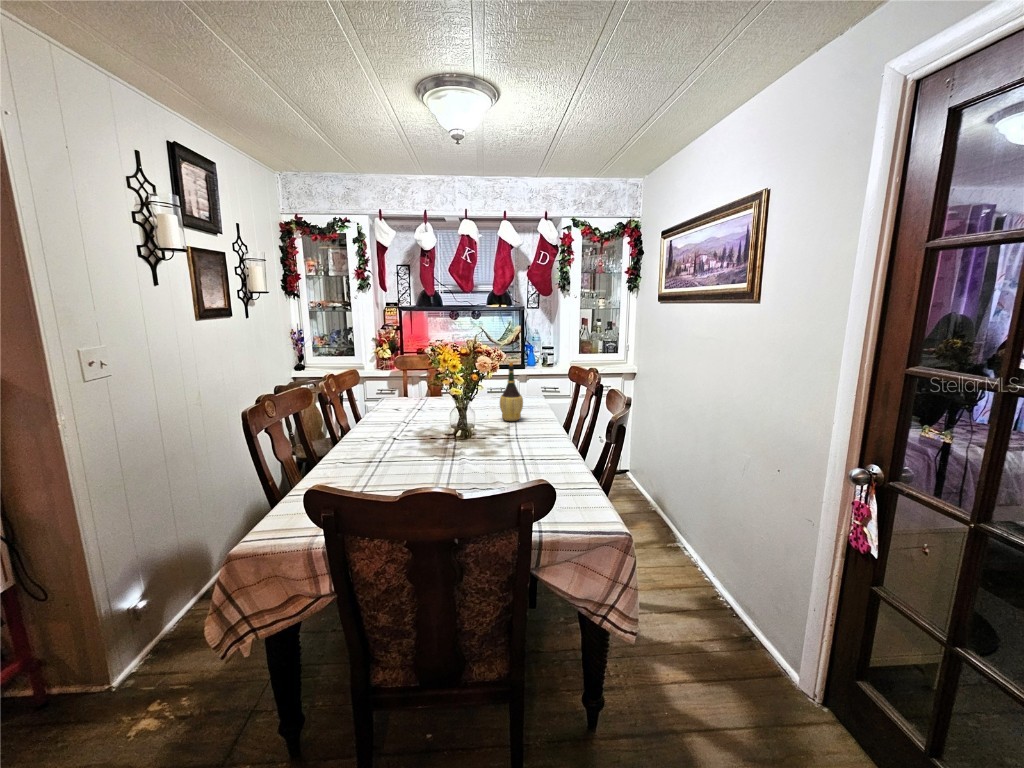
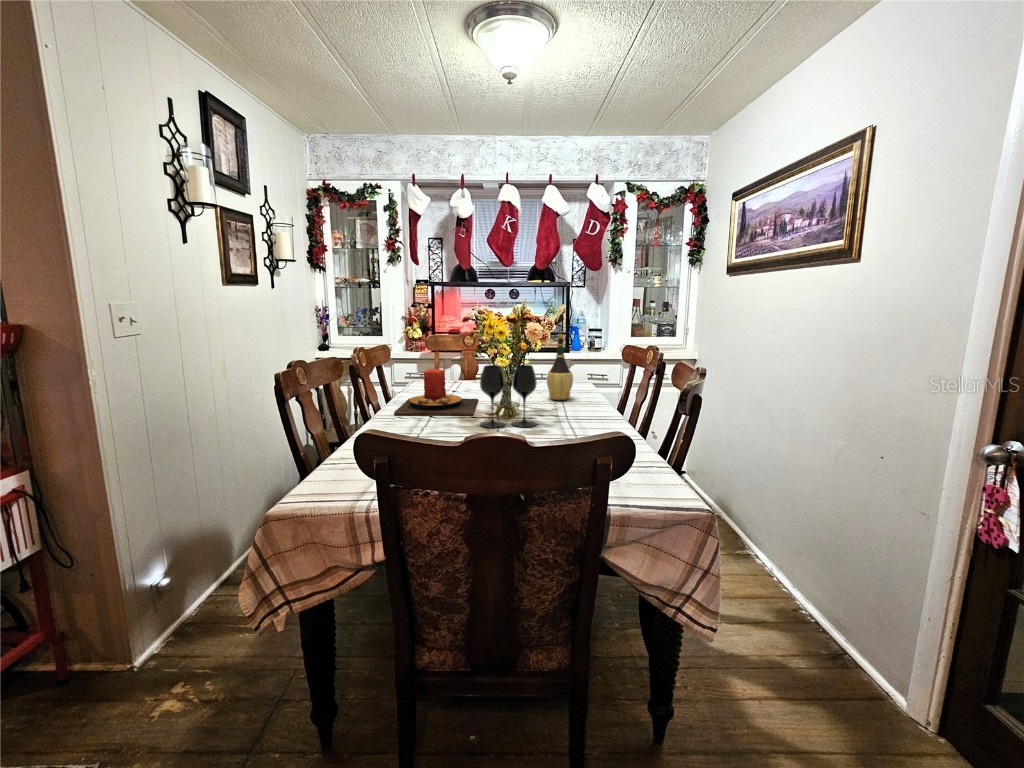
wine glass: none [436,395,488,453] -> present [480,365,537,428]
candle: none [359,396,438,441] -> present [394,369,478,415]

